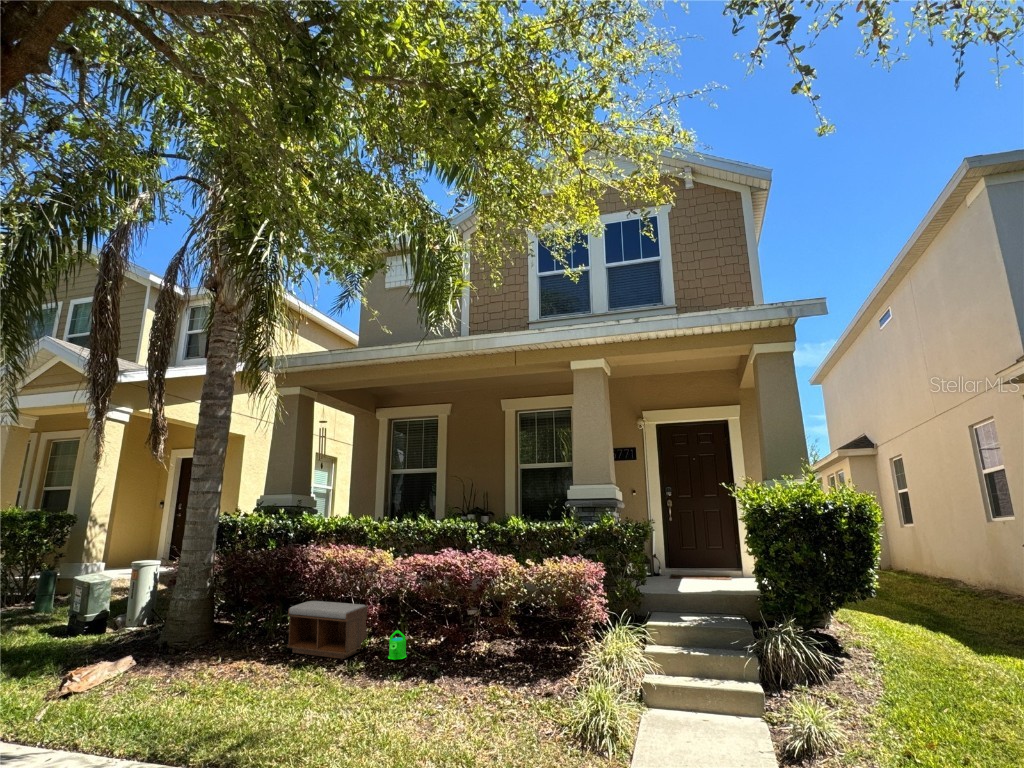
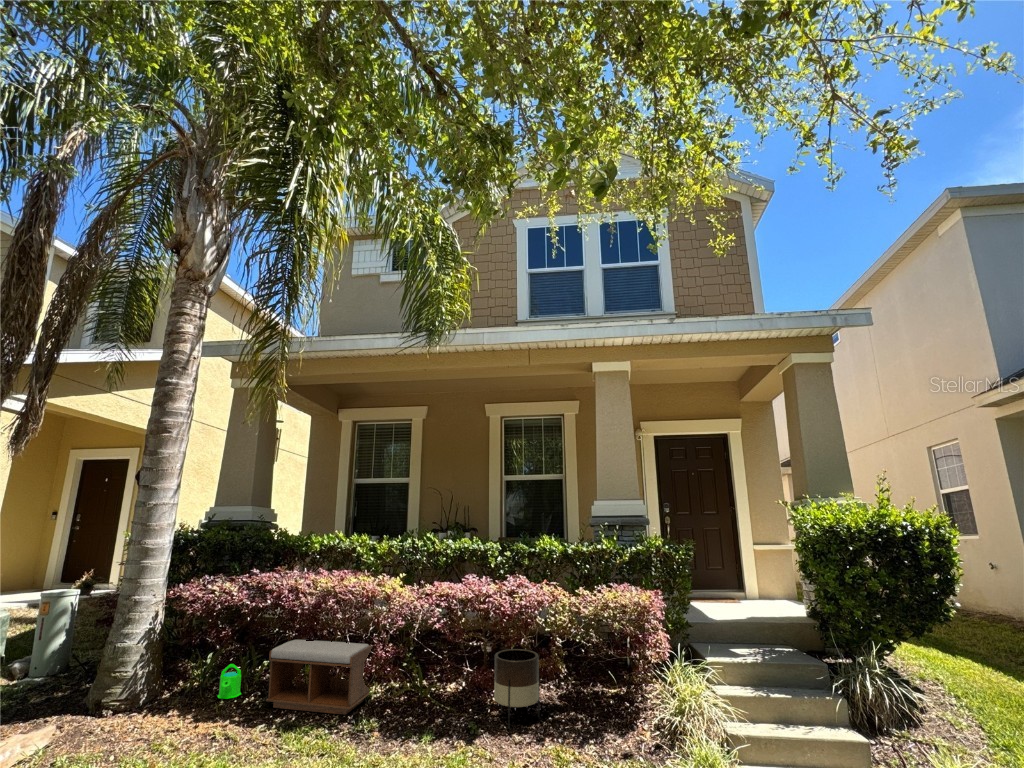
planter: none [457,610,495,672] -> present [494,649,540,728]
watering can: present [388,630,407,660] -> present [217,664,241,699]

